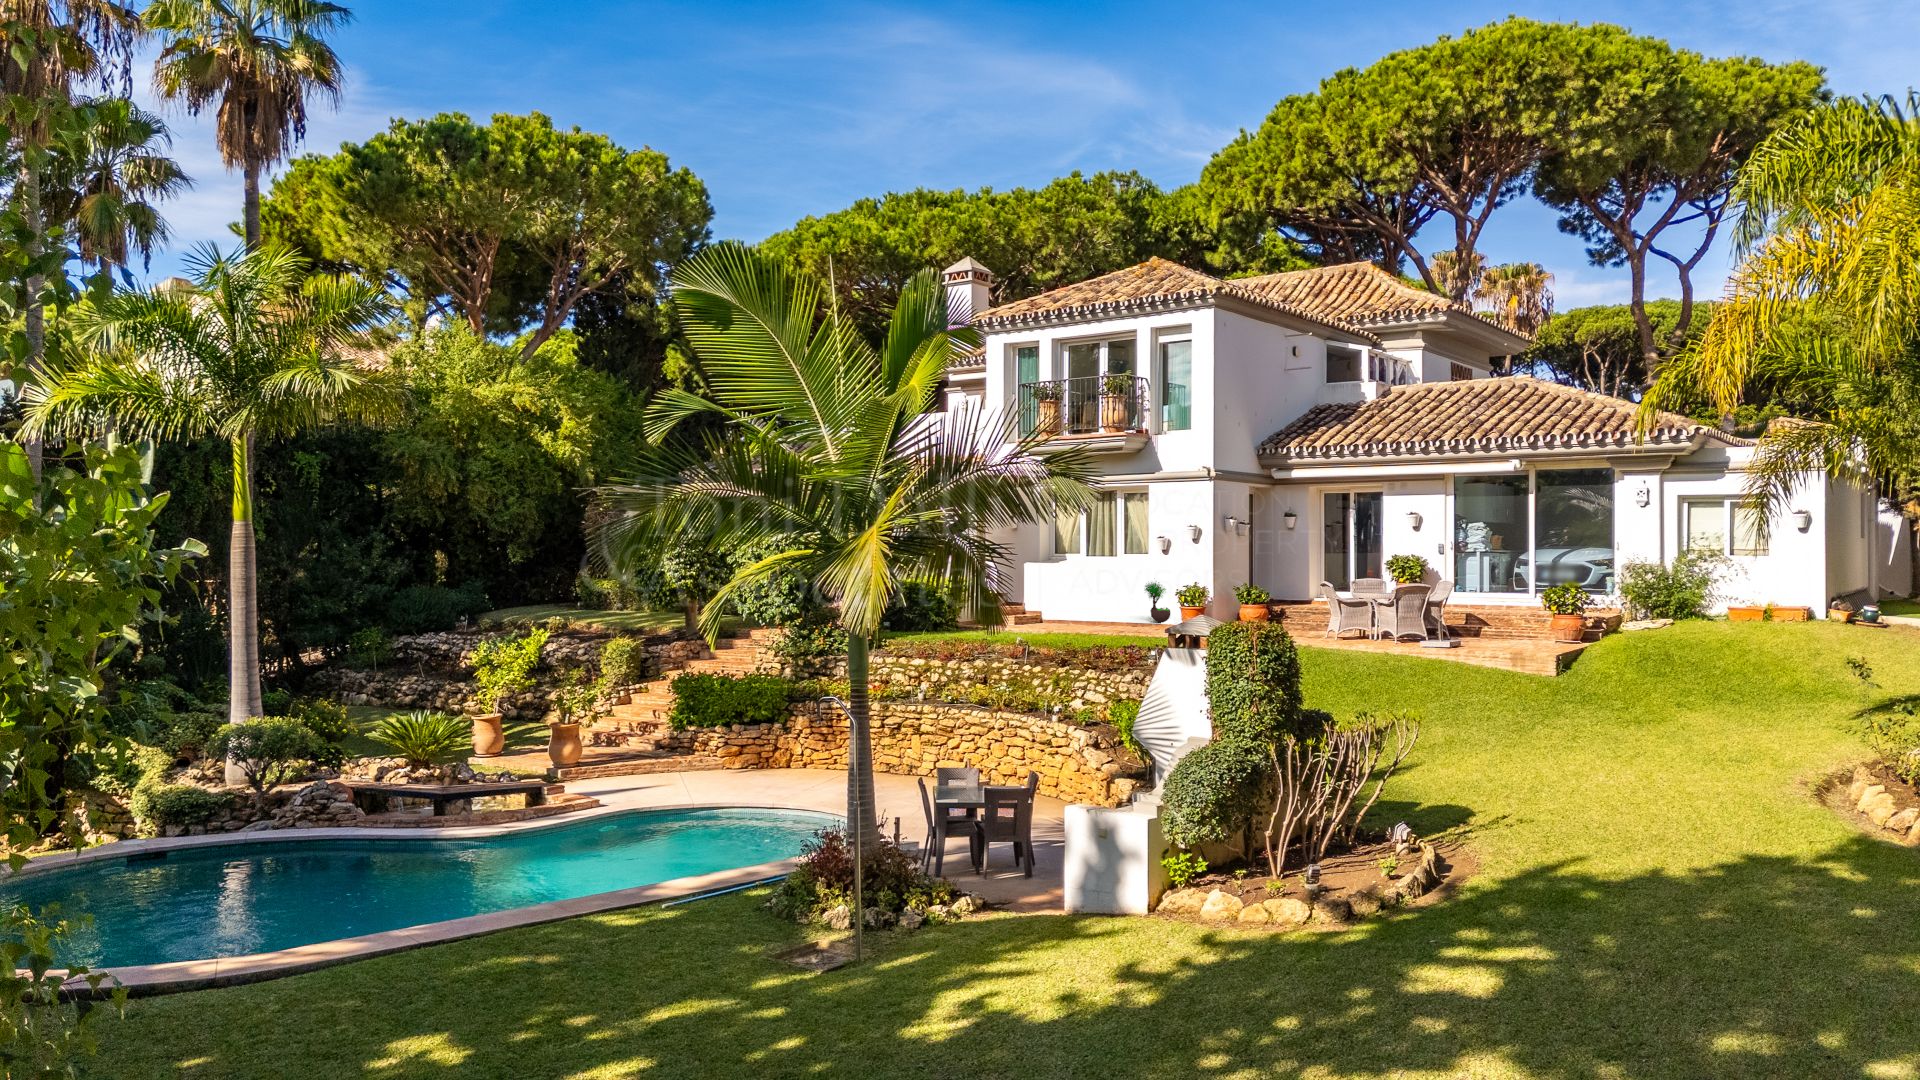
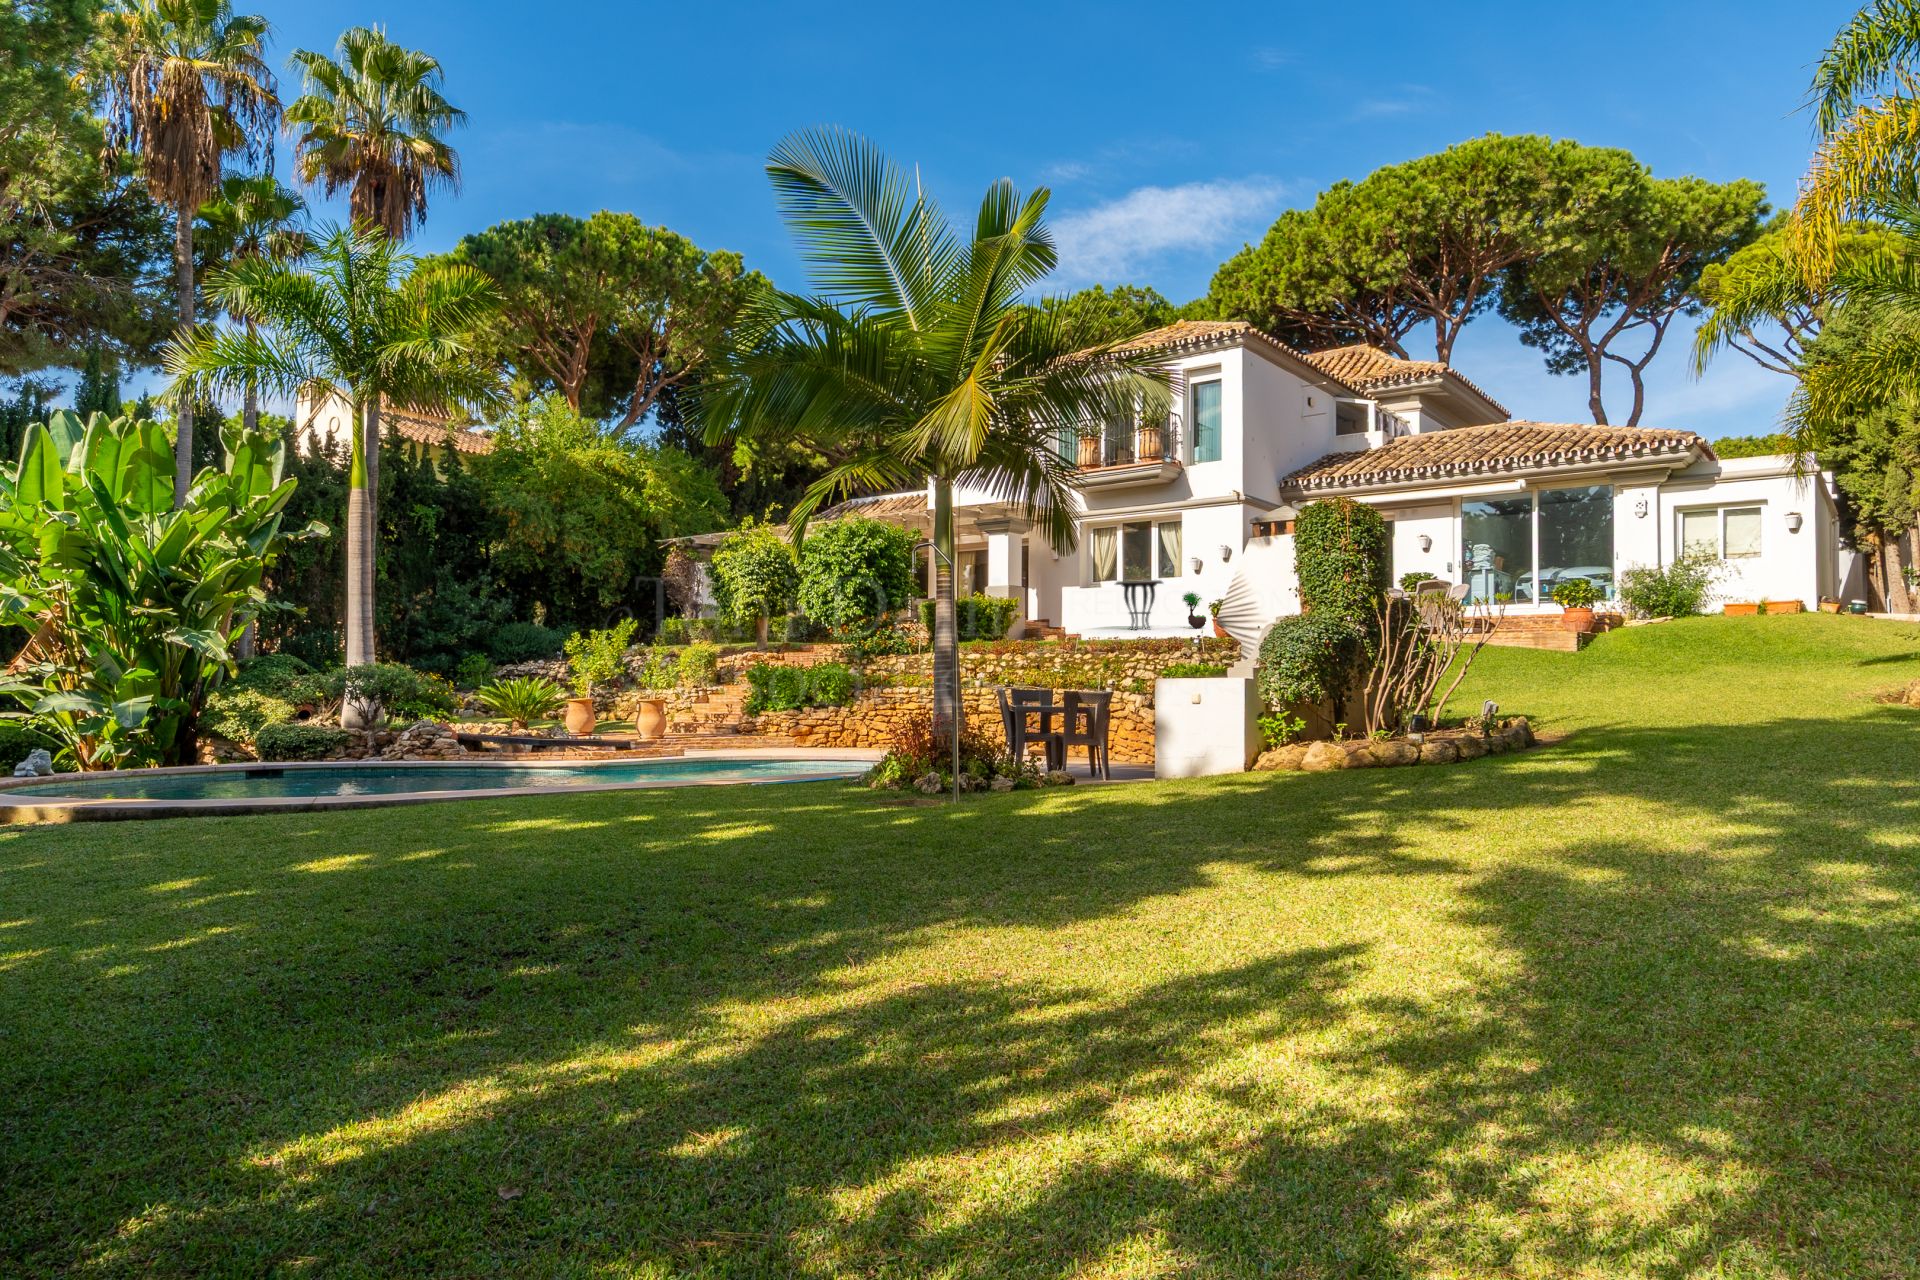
side table: none [1070,565,1125,622] -> present [1116,580,1163,630]

